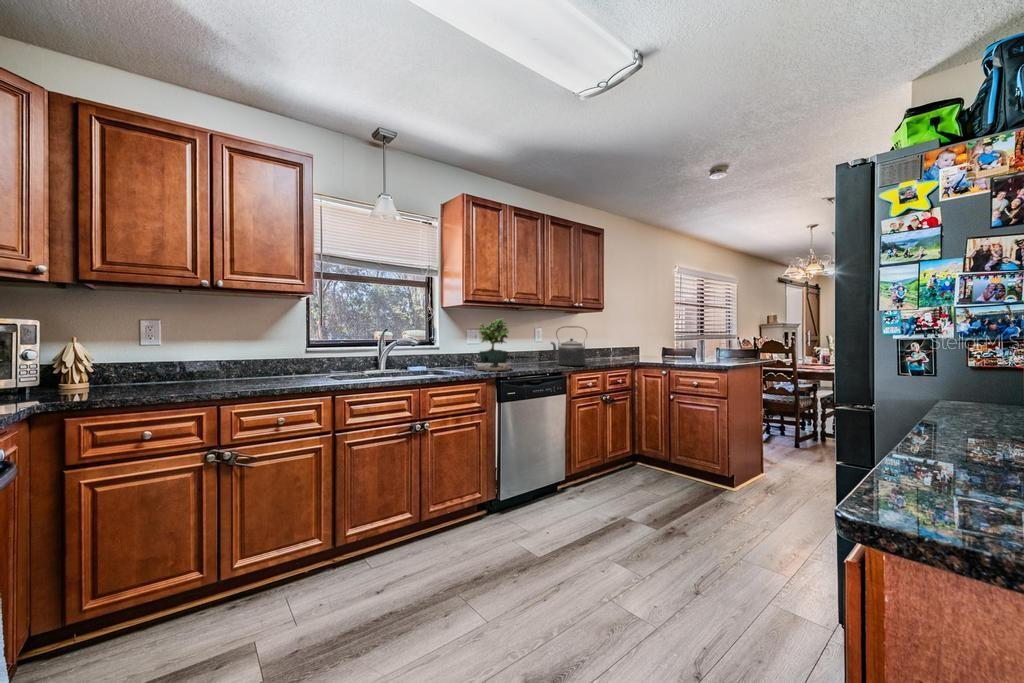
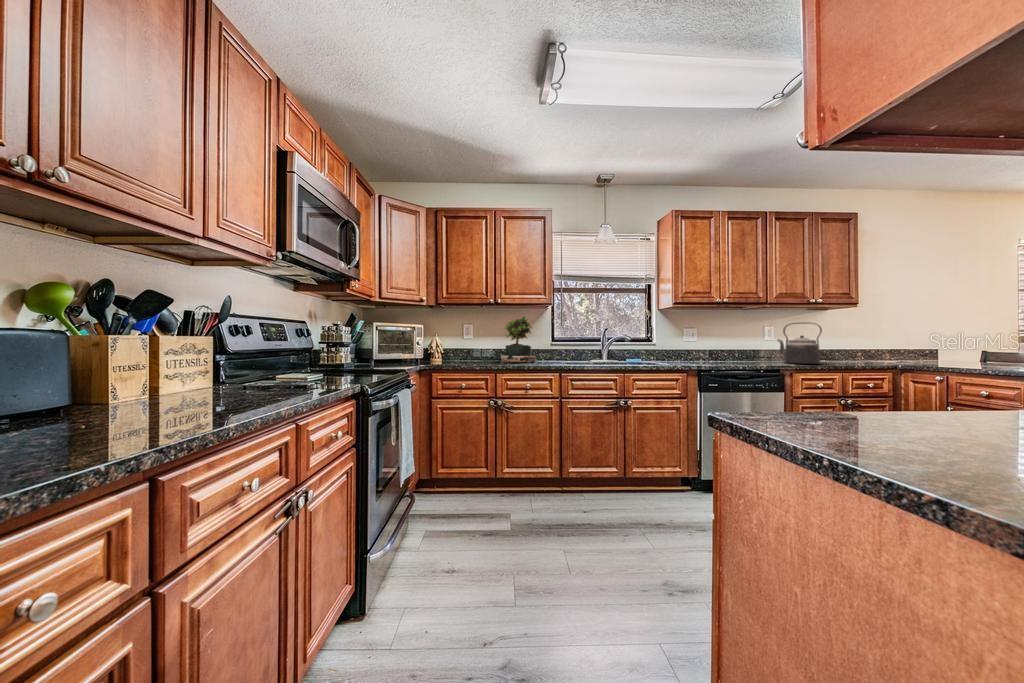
potted plant: present [474,319,512,371] -> present [501,316,536,362]

